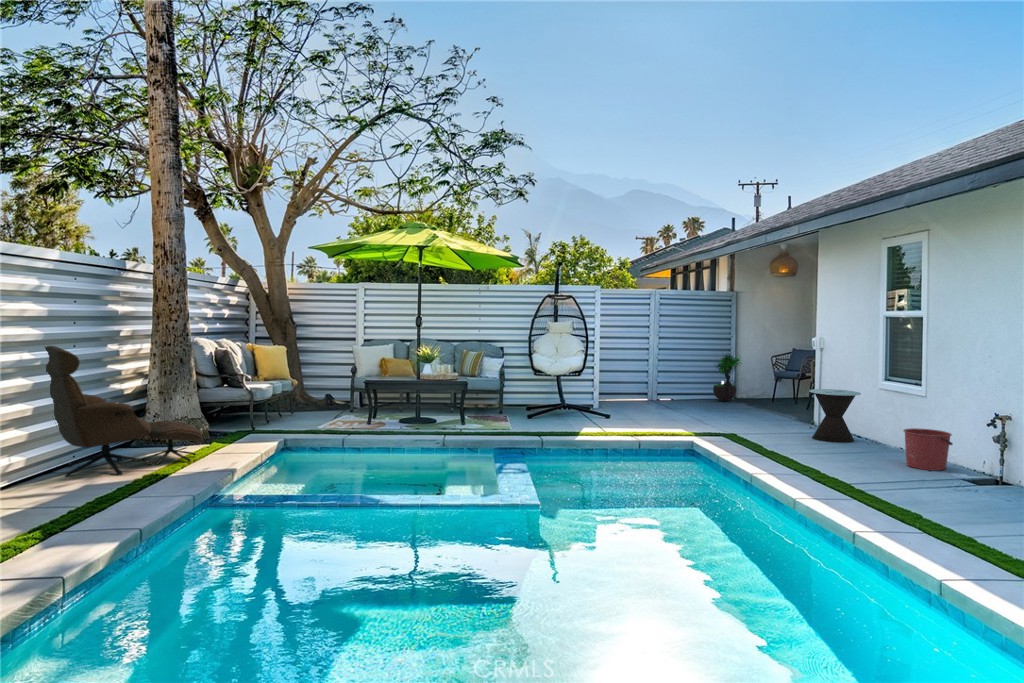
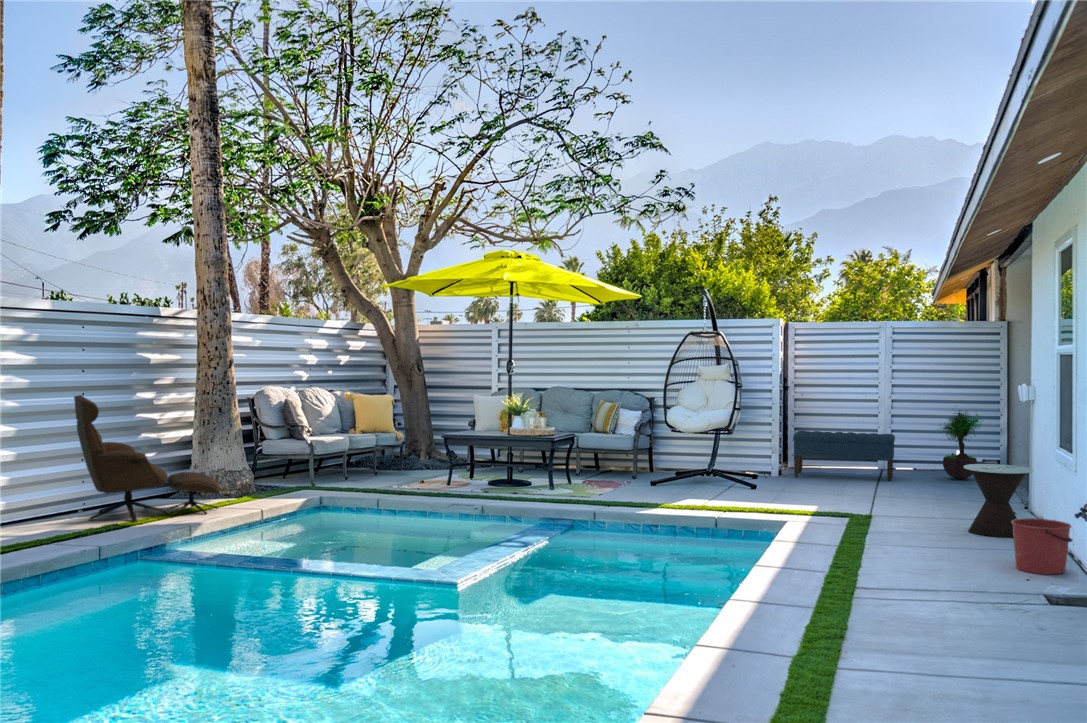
bench: none [614,370,687,405] -> present [793,431,895,481]

